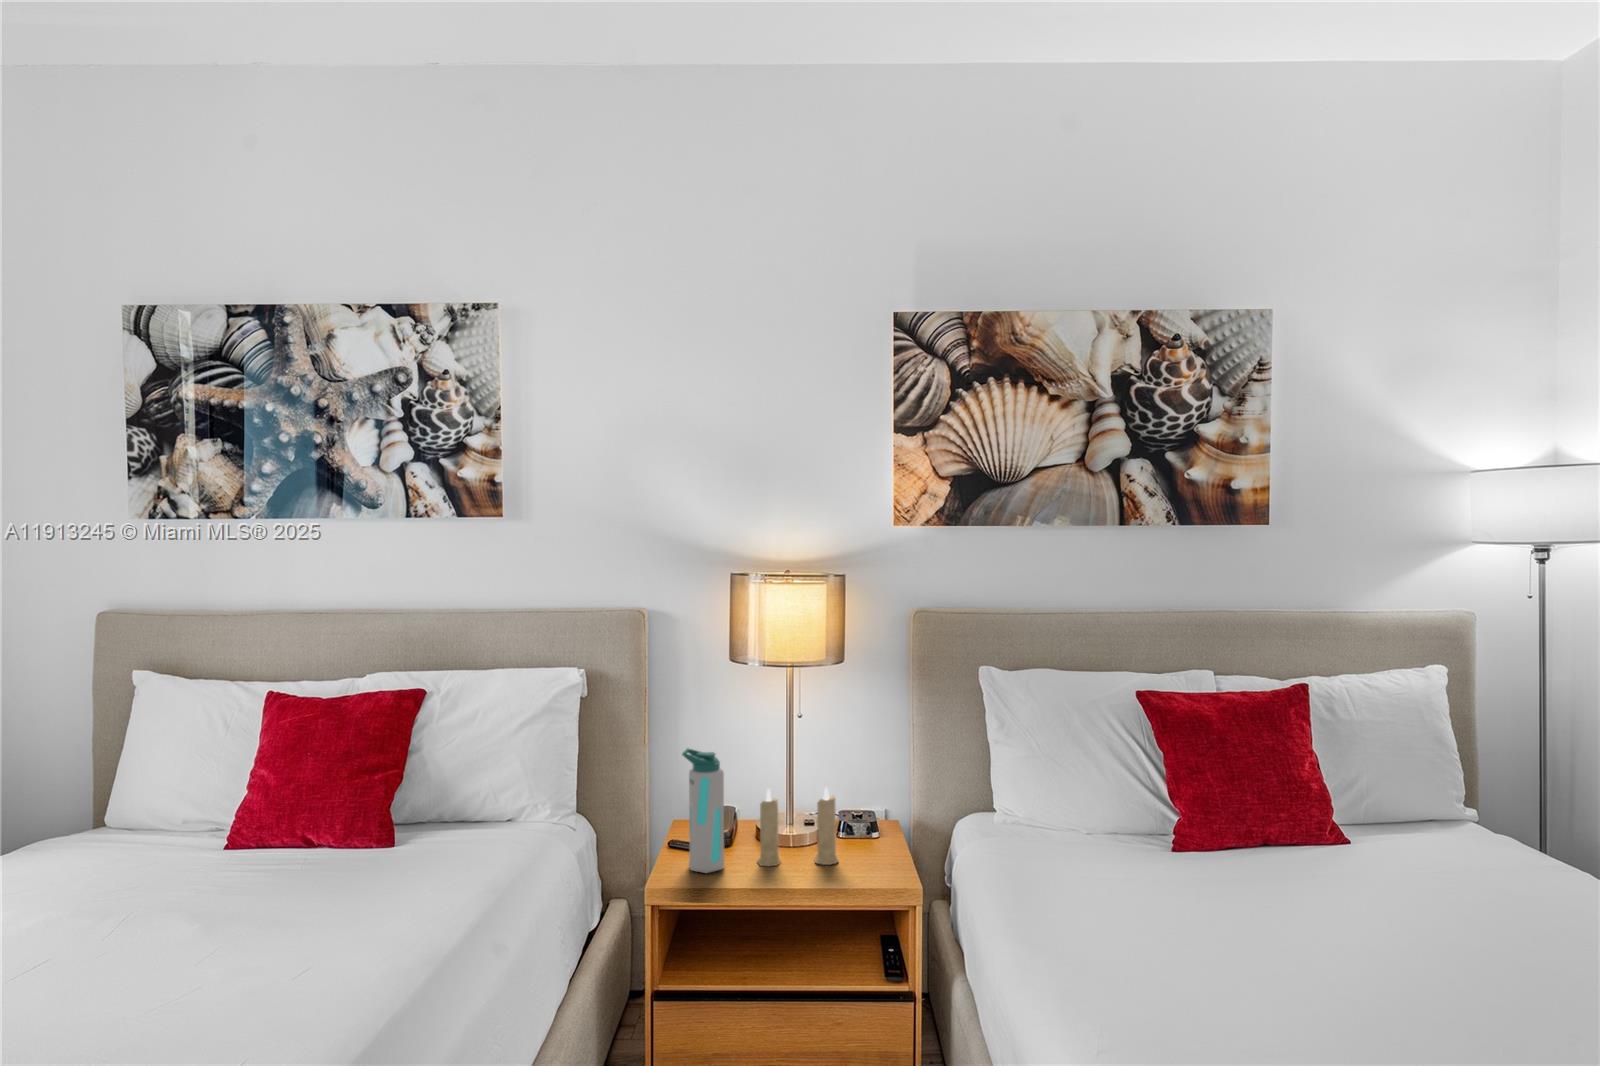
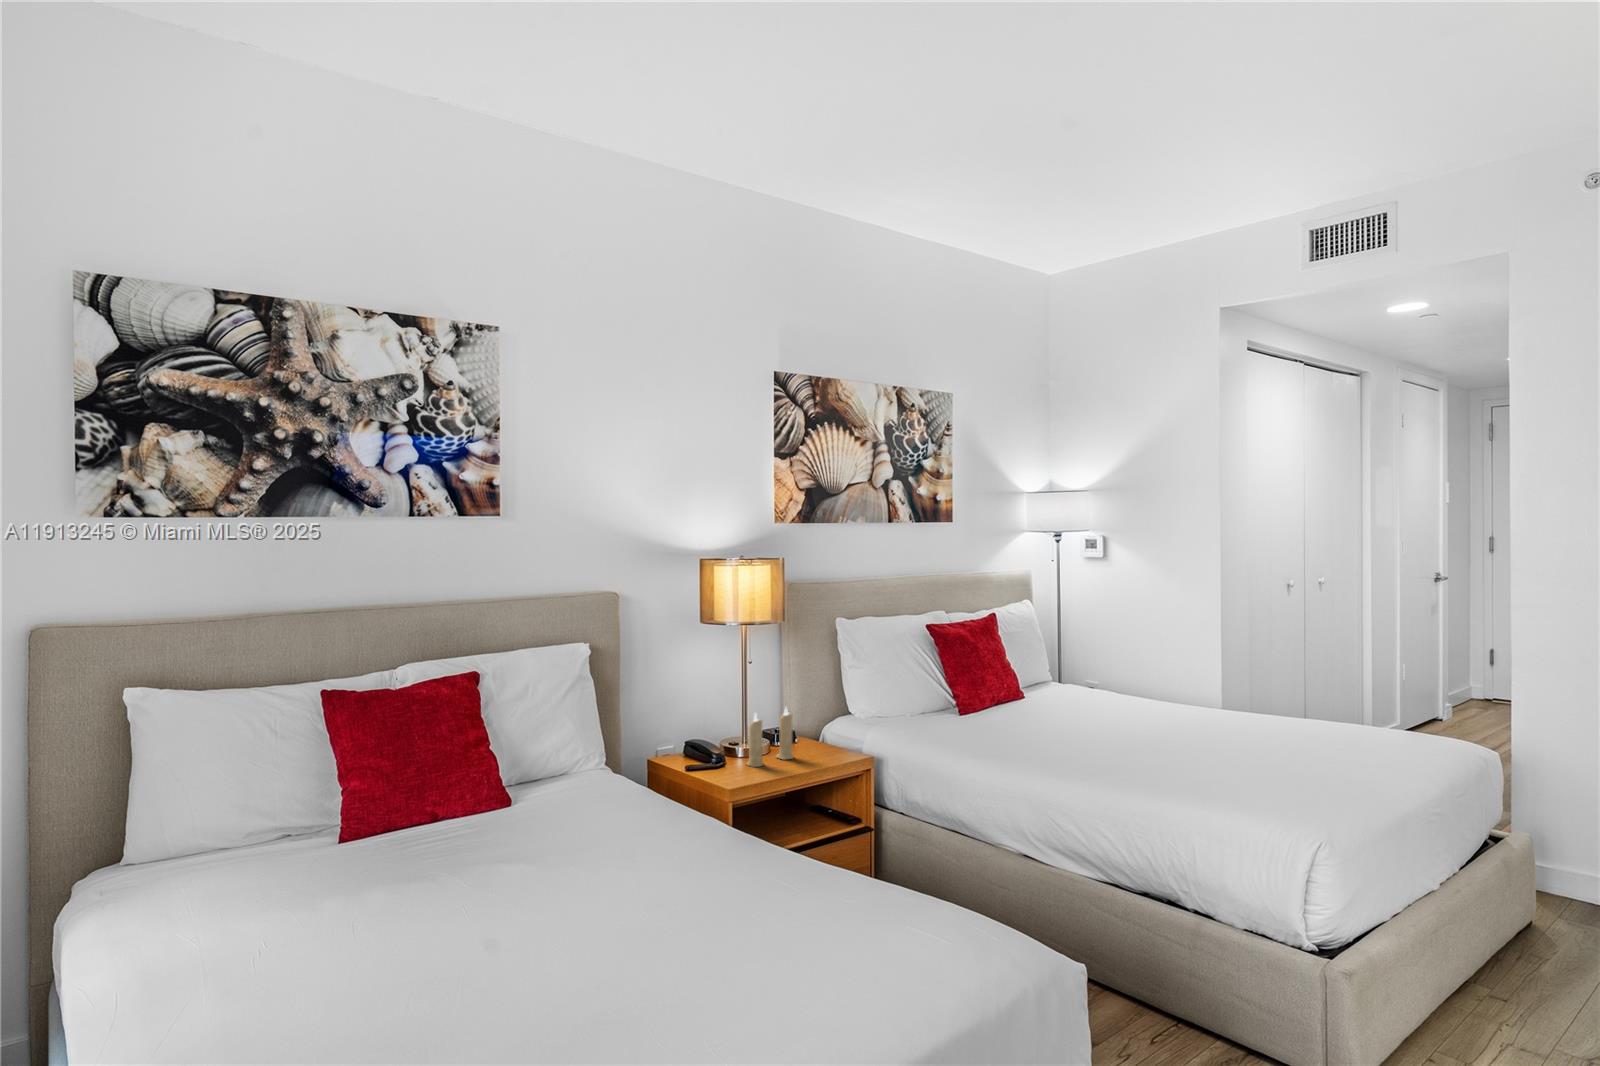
water bottle: present [682,749,725,873] -> none [710,690,741,777]

